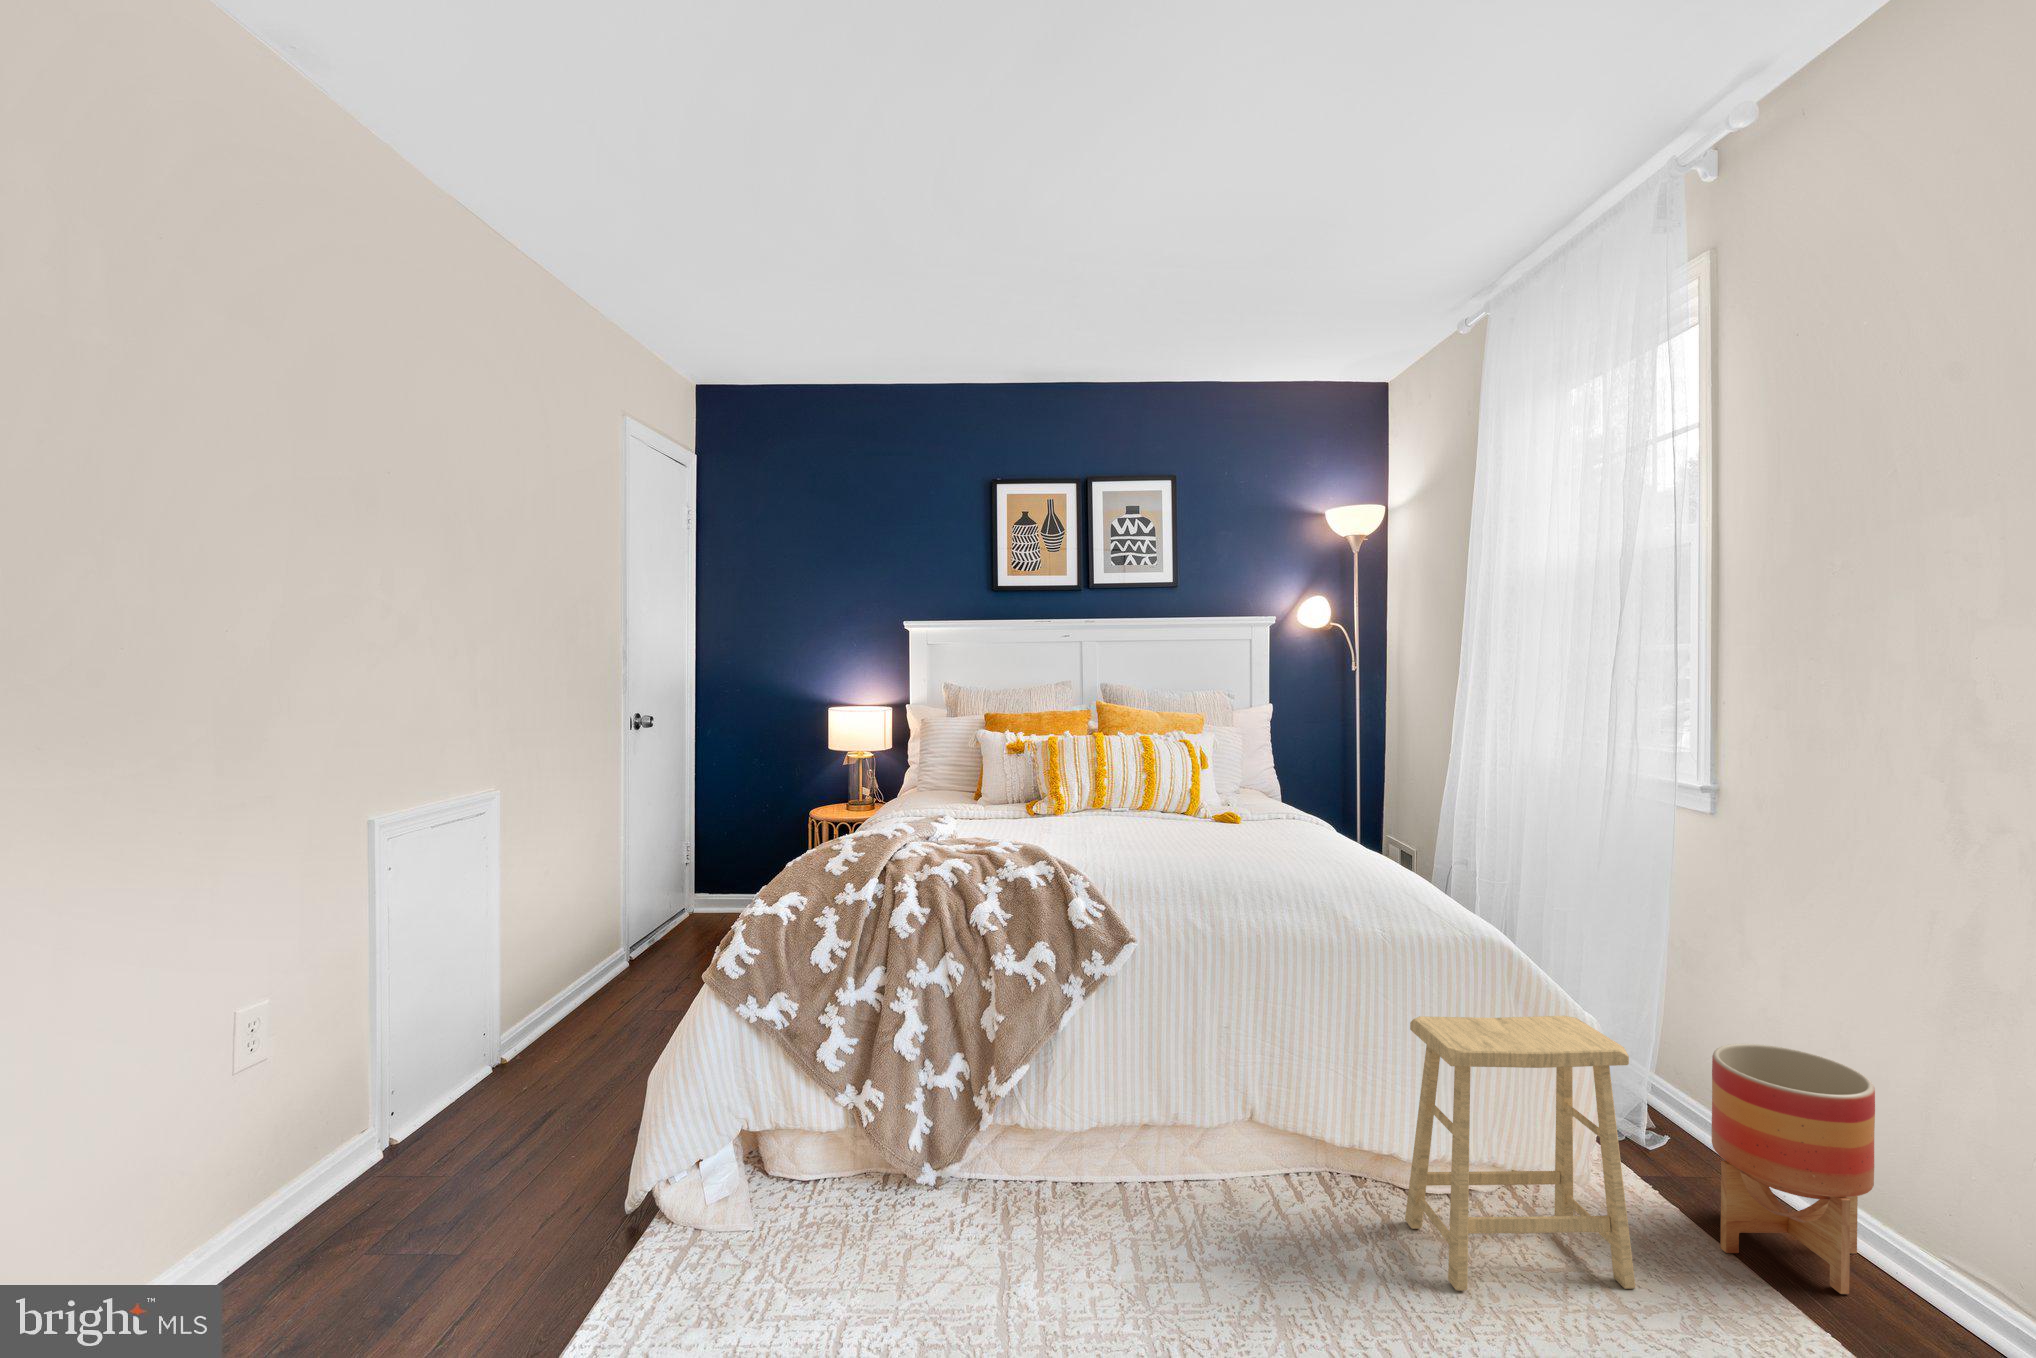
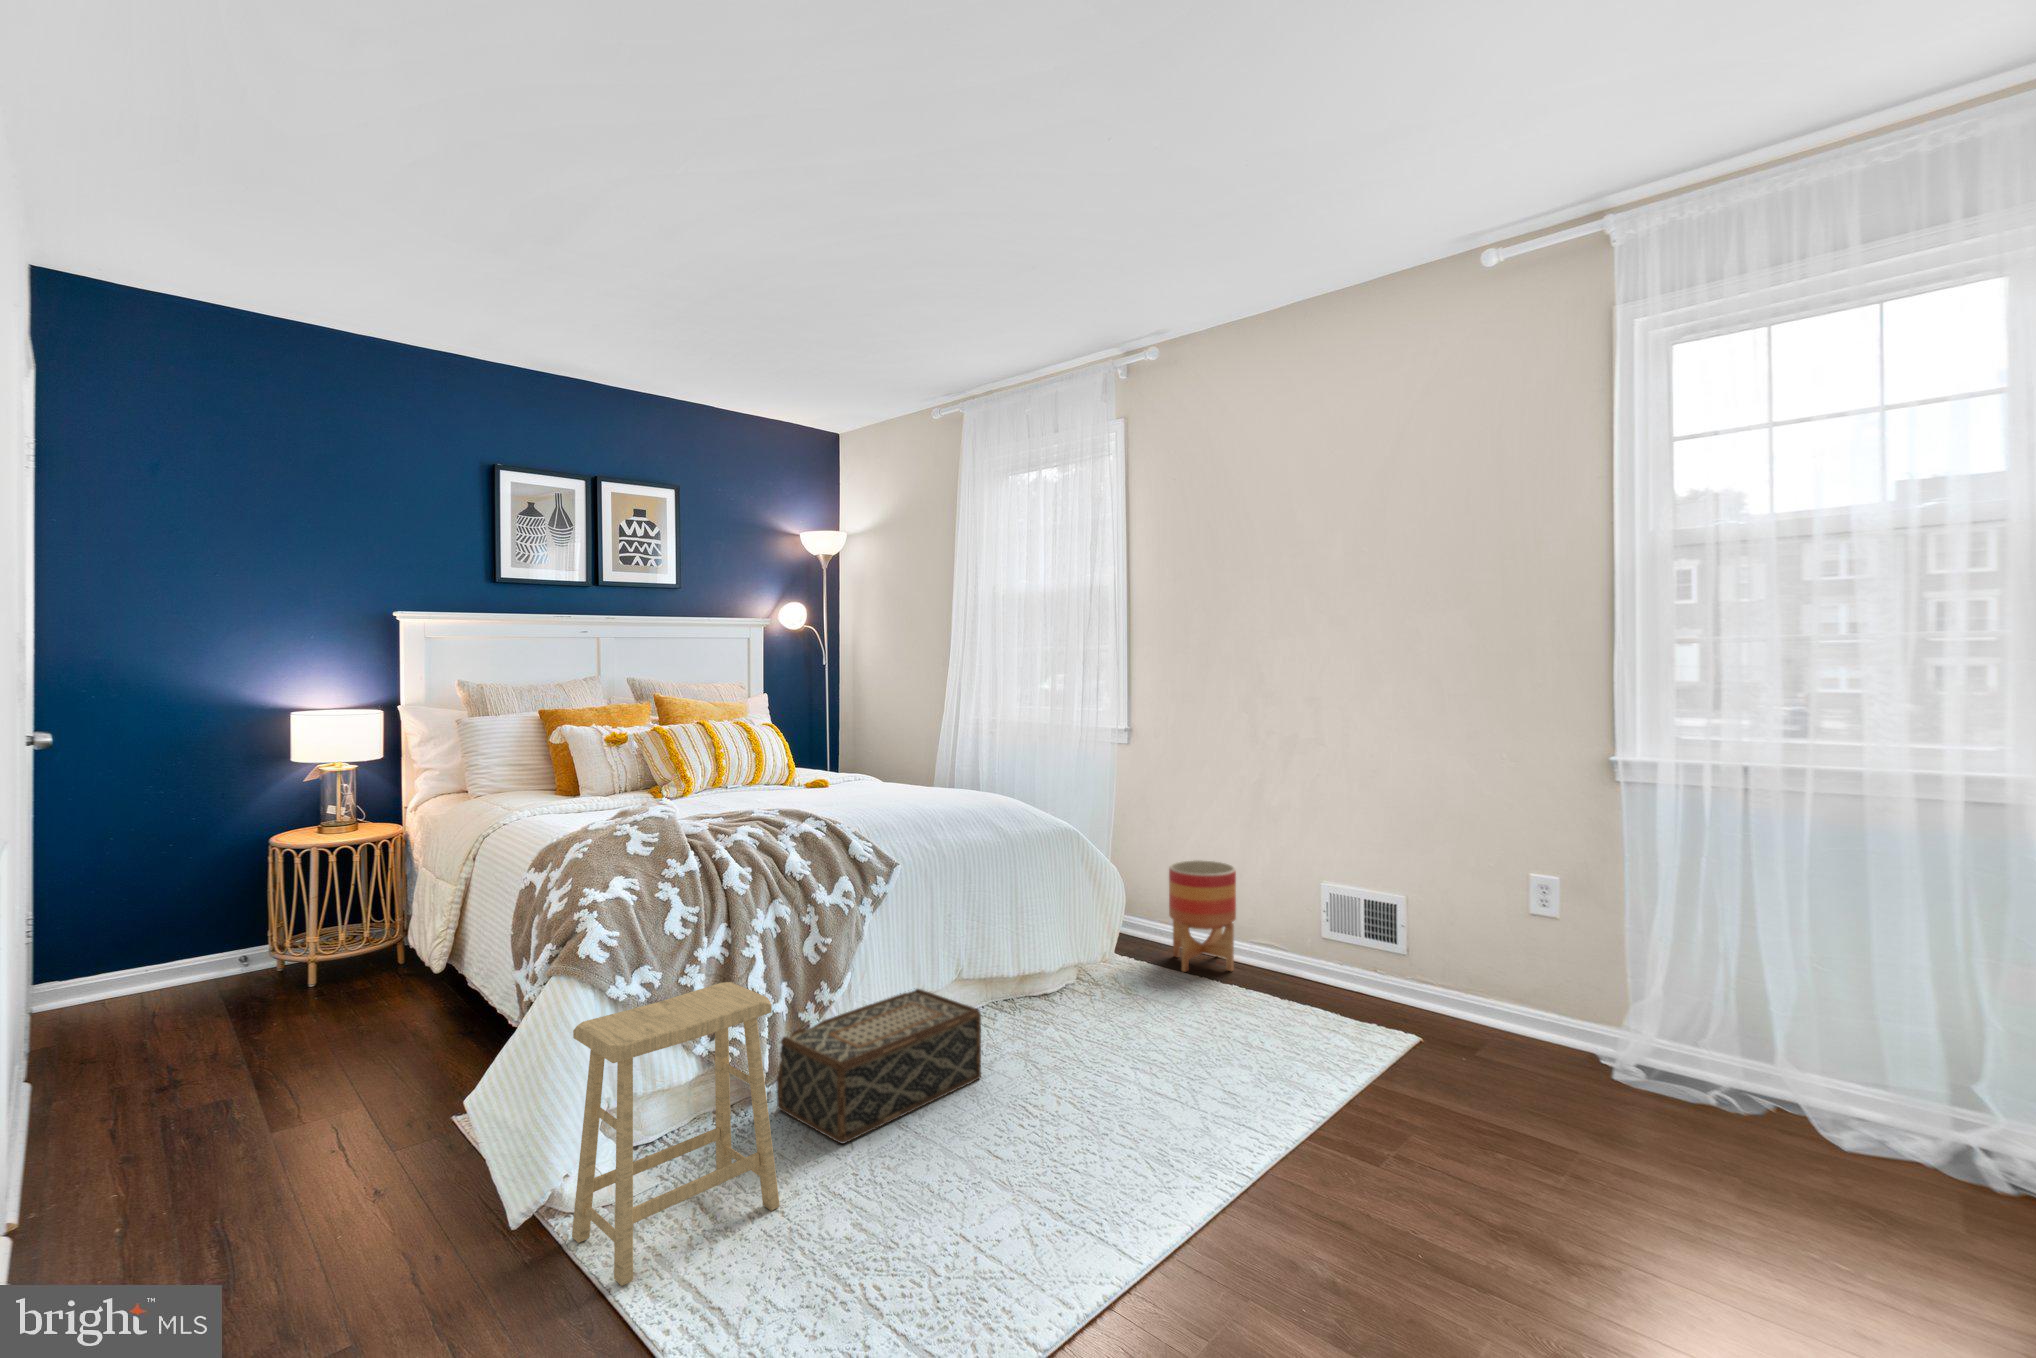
footstool: present [1405,1016,1635,1291] -> present [572,982,780,1286]
woven basket: none [925,1113,1177,1281] -> present [776,989,981,1143]

